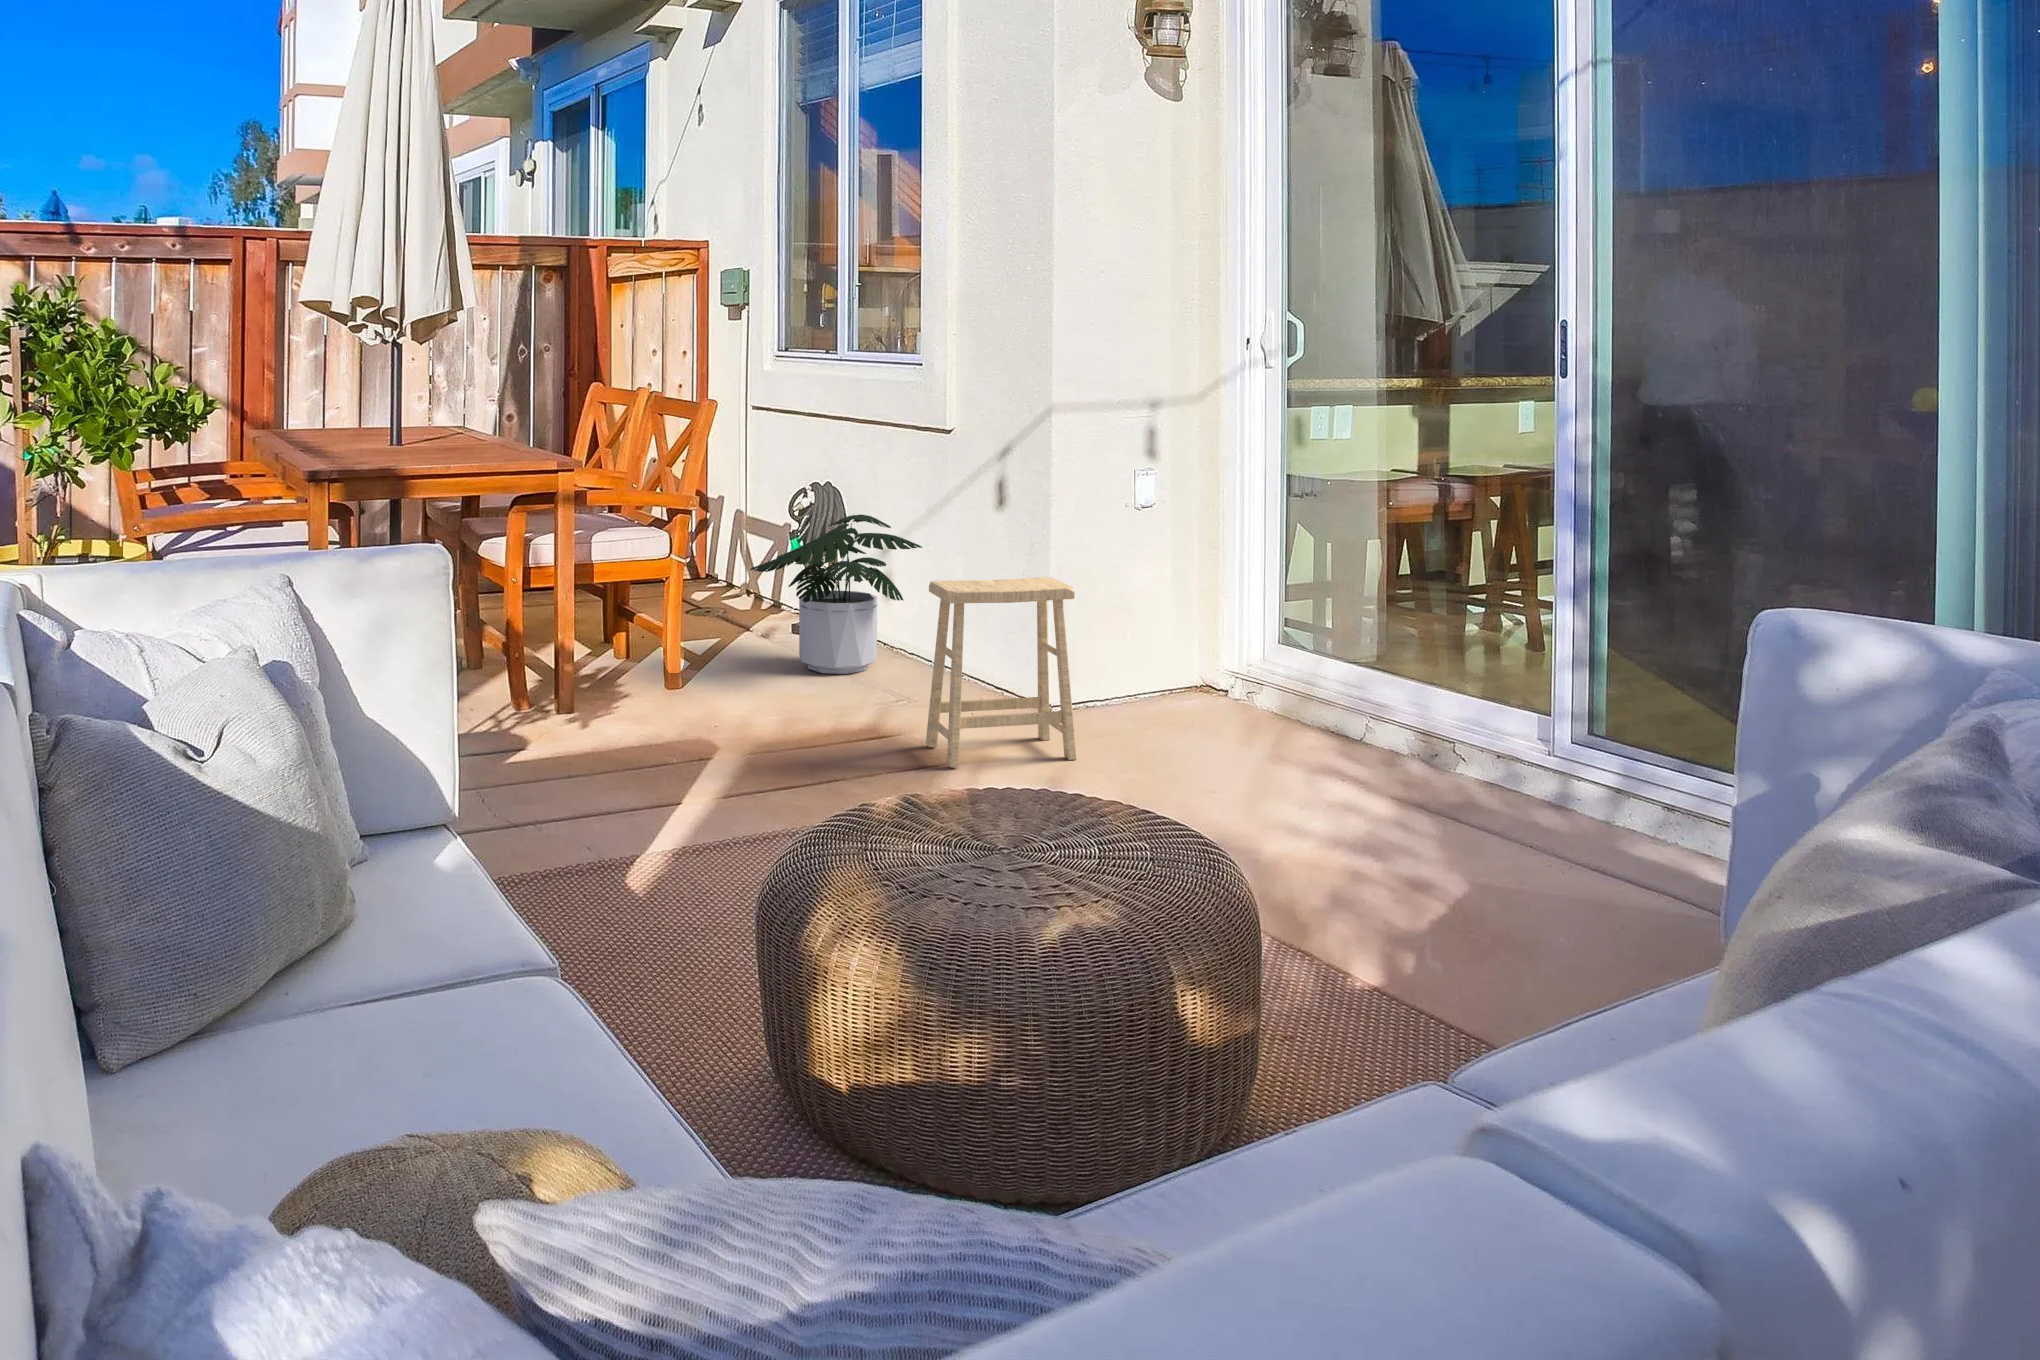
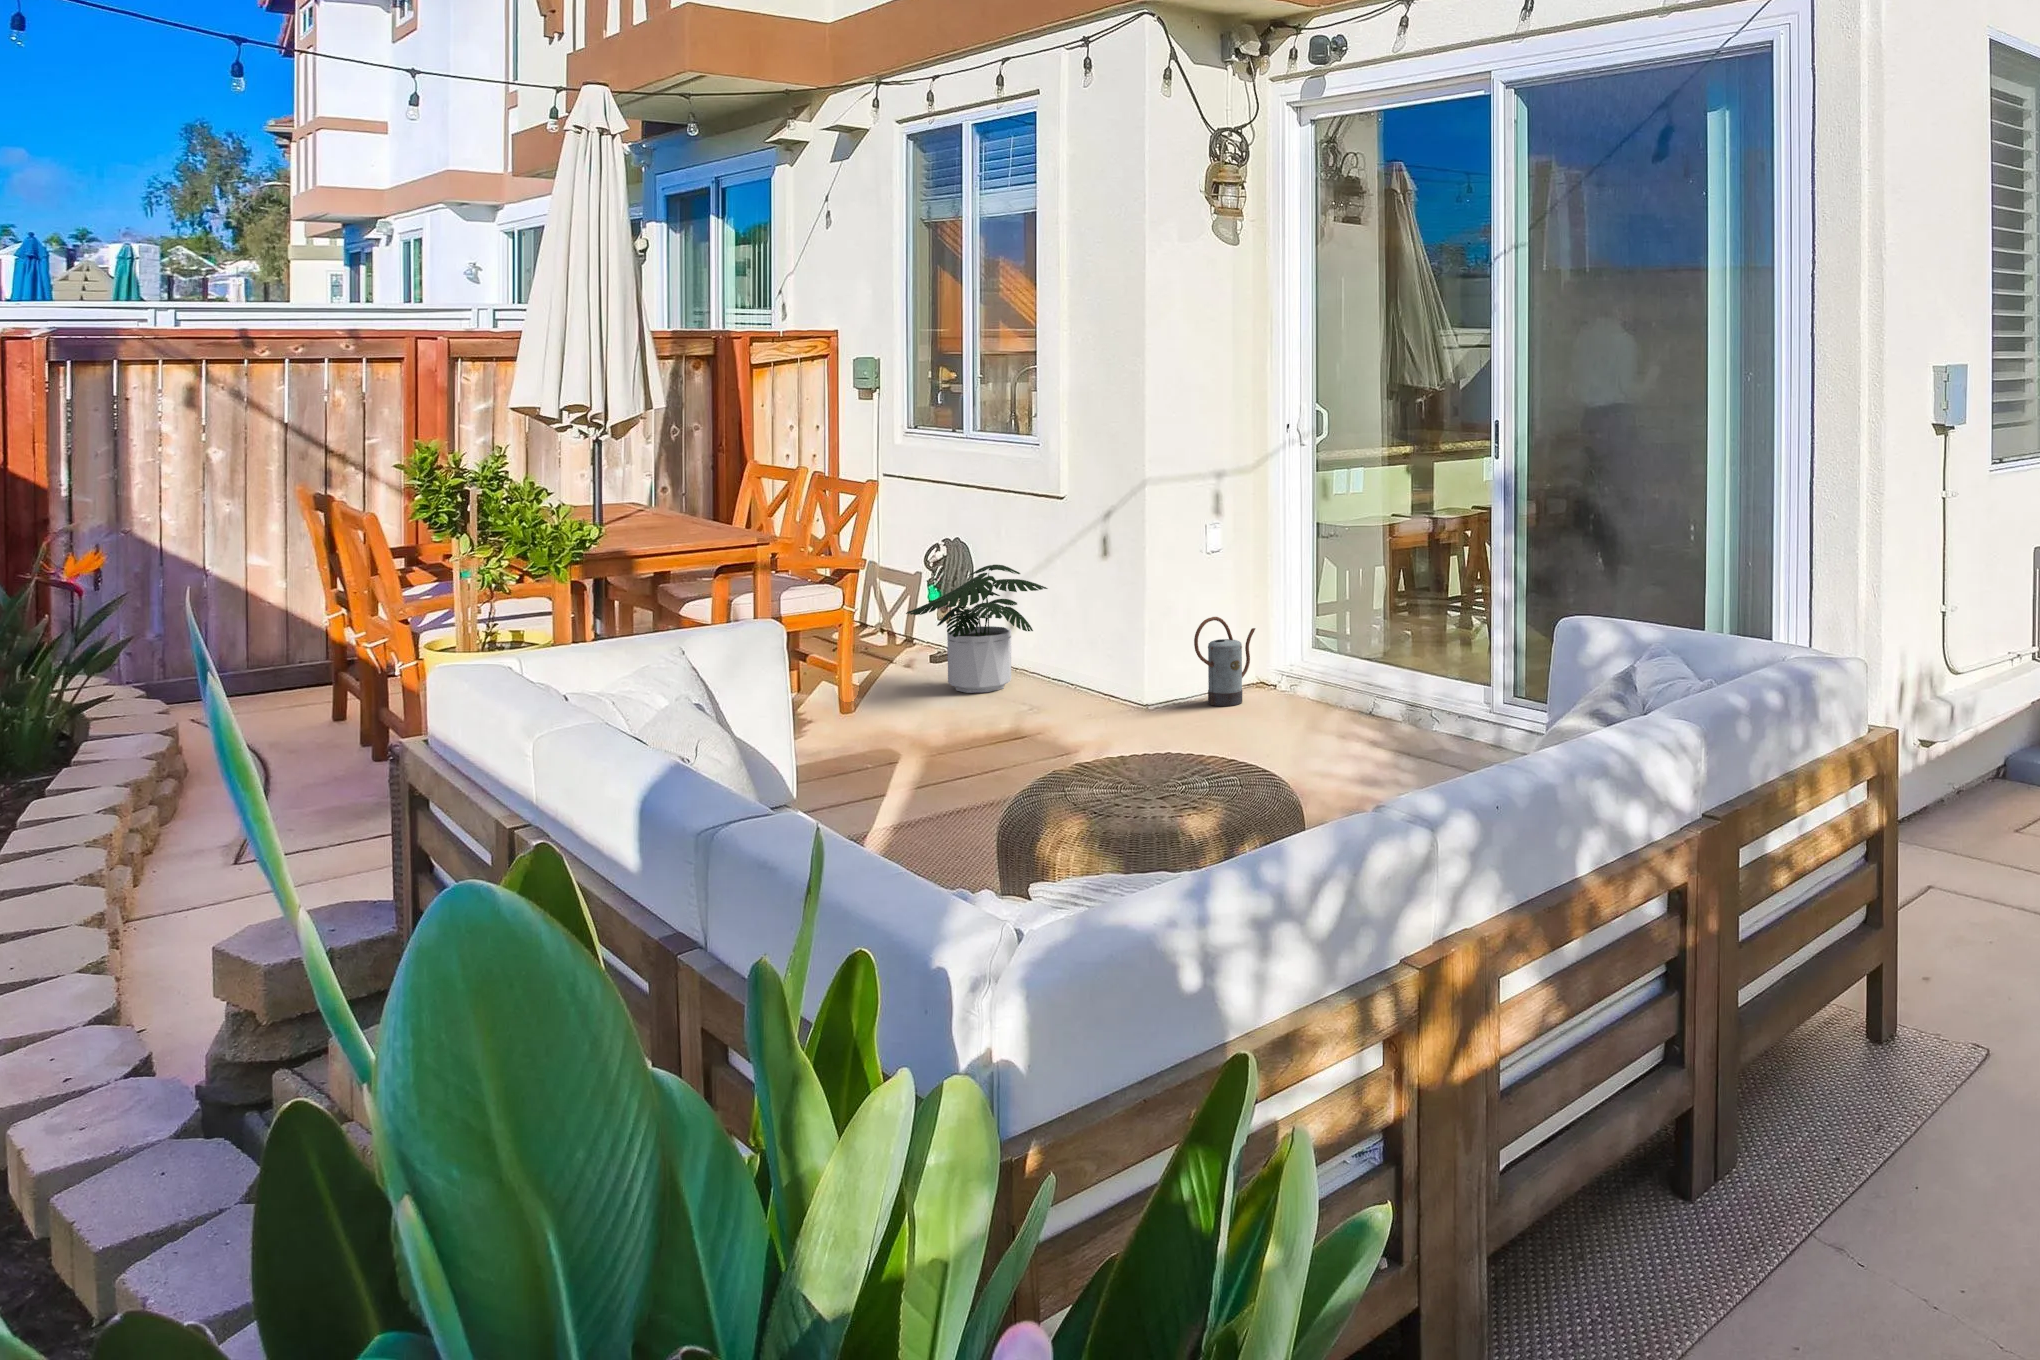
footstool: present [926,577,1077,768] -> none [1059,607,1171,750]
watering can: none [1110,596,1193,717] -> present [1194,617,1255,706]

